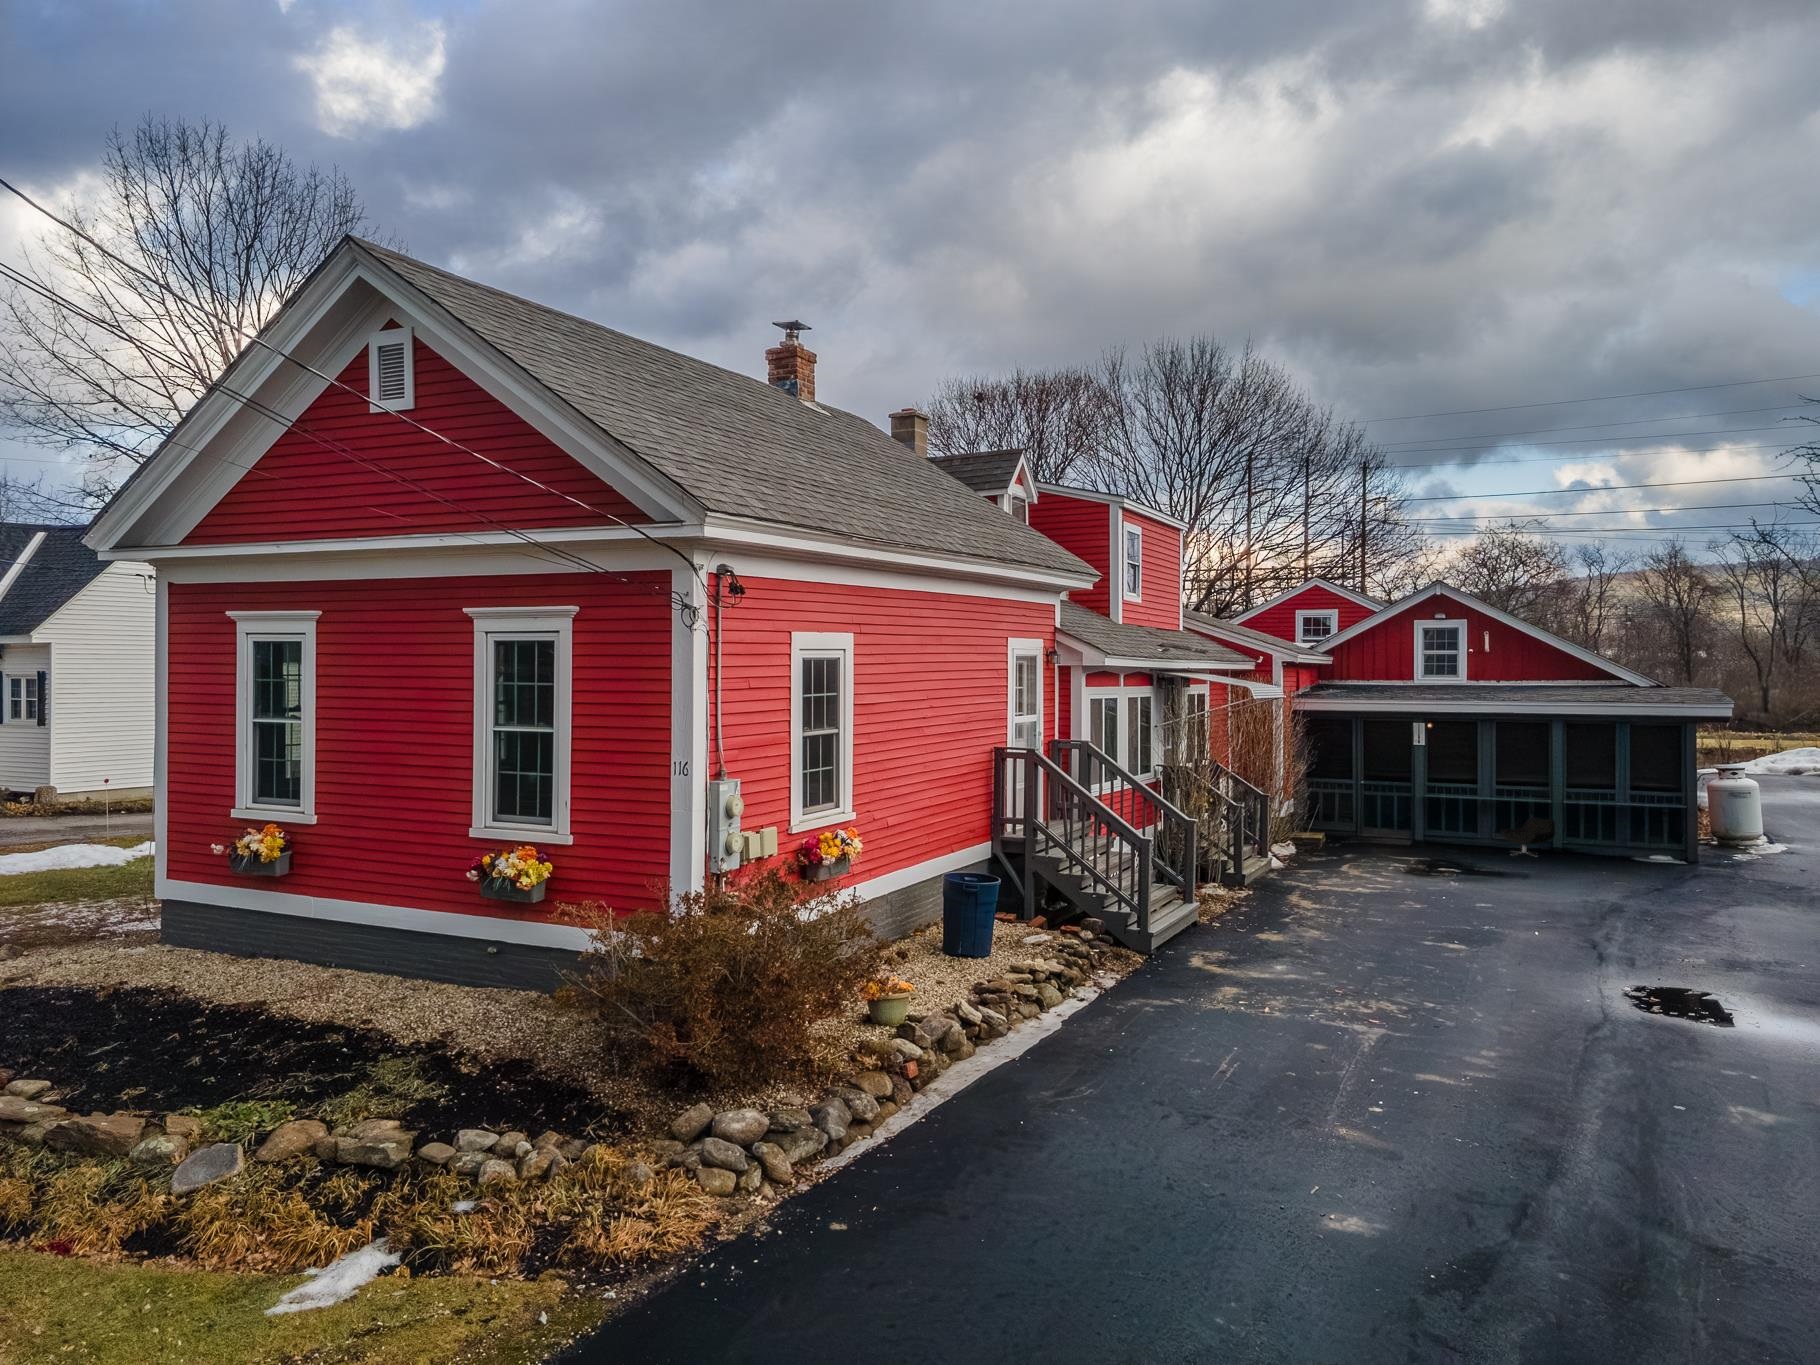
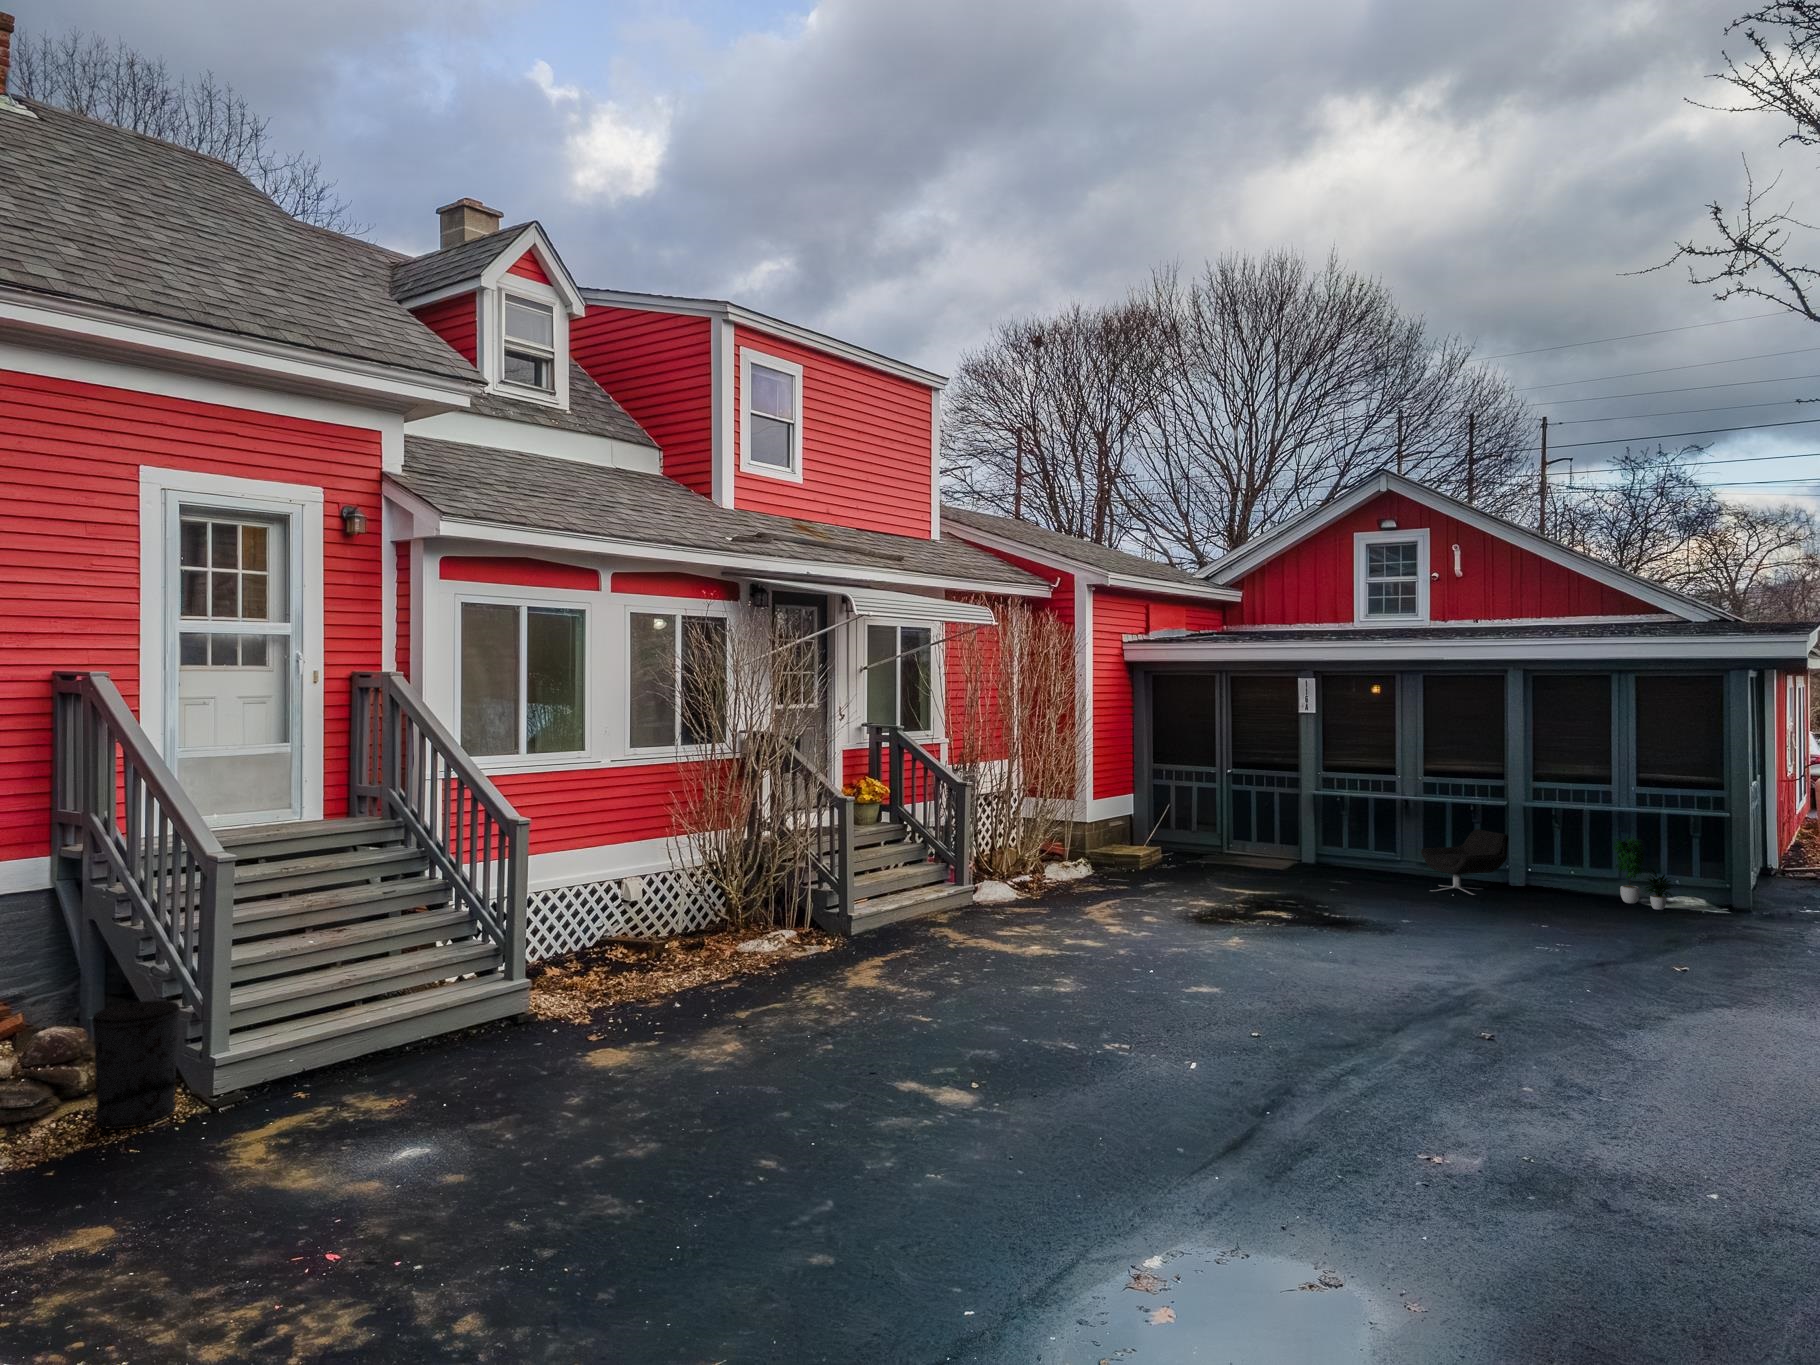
potted plant: none [1617,818,1657,862] -> present [1613,836,1673,910]
trash can: none [1095,919,1129,977] -> present [92,1000,180,1129]

